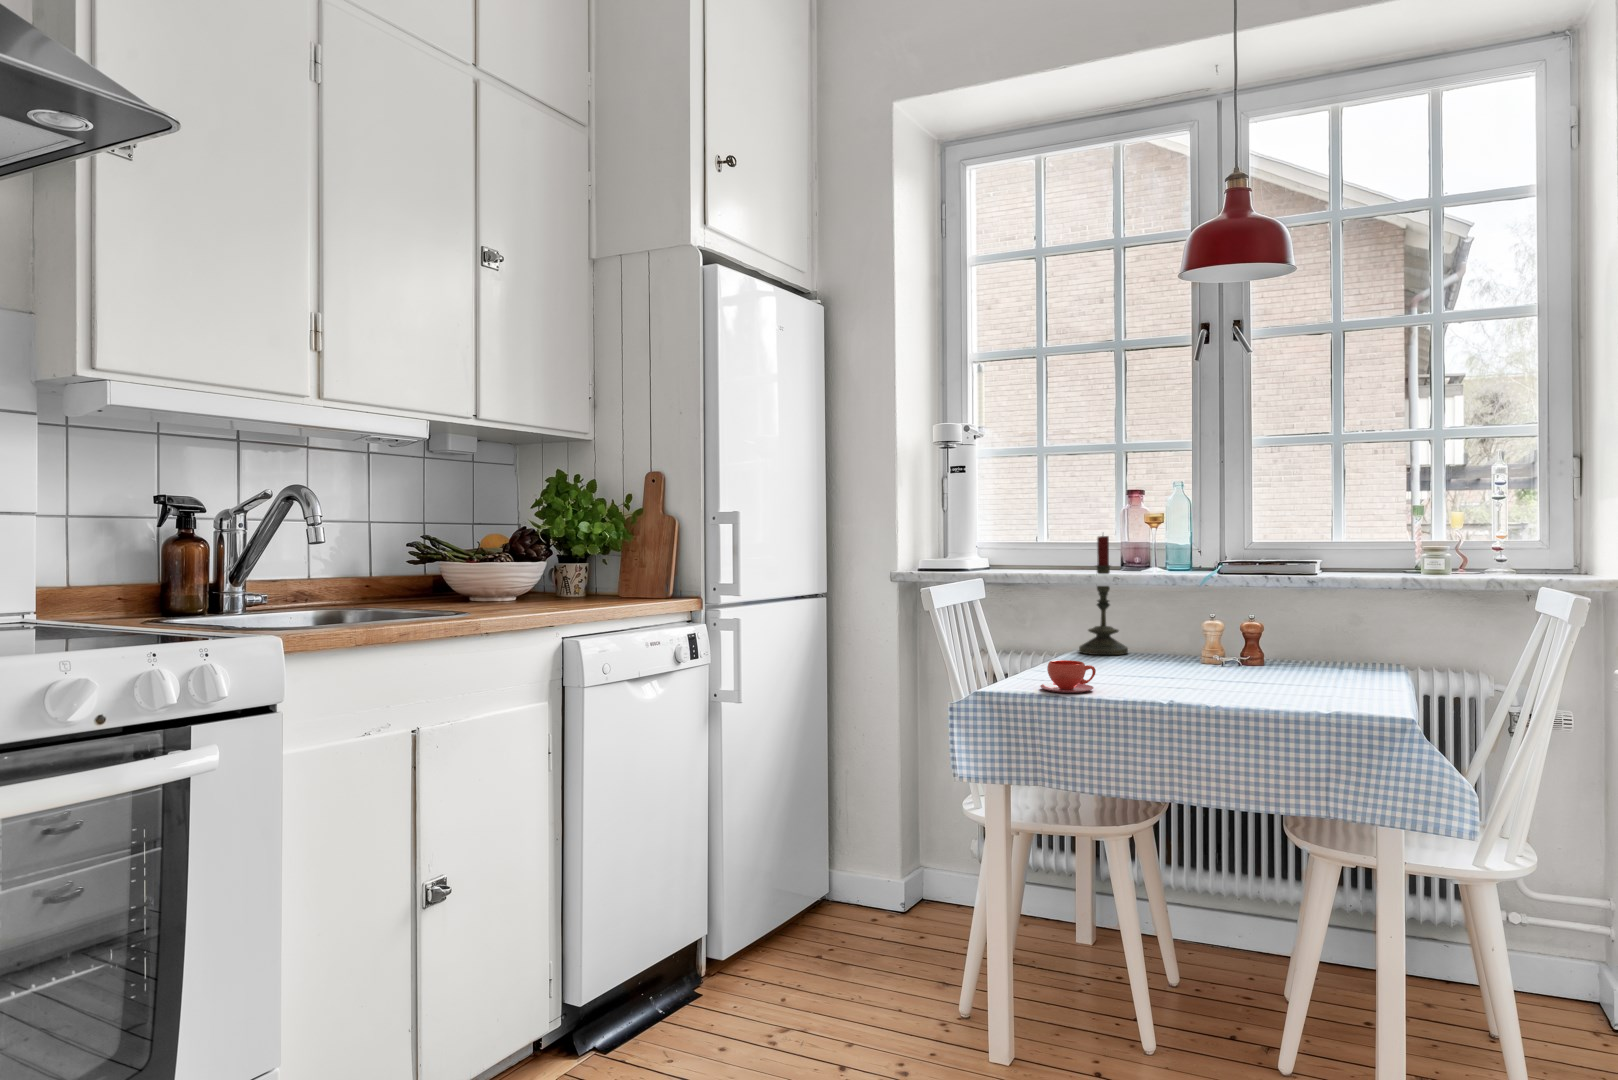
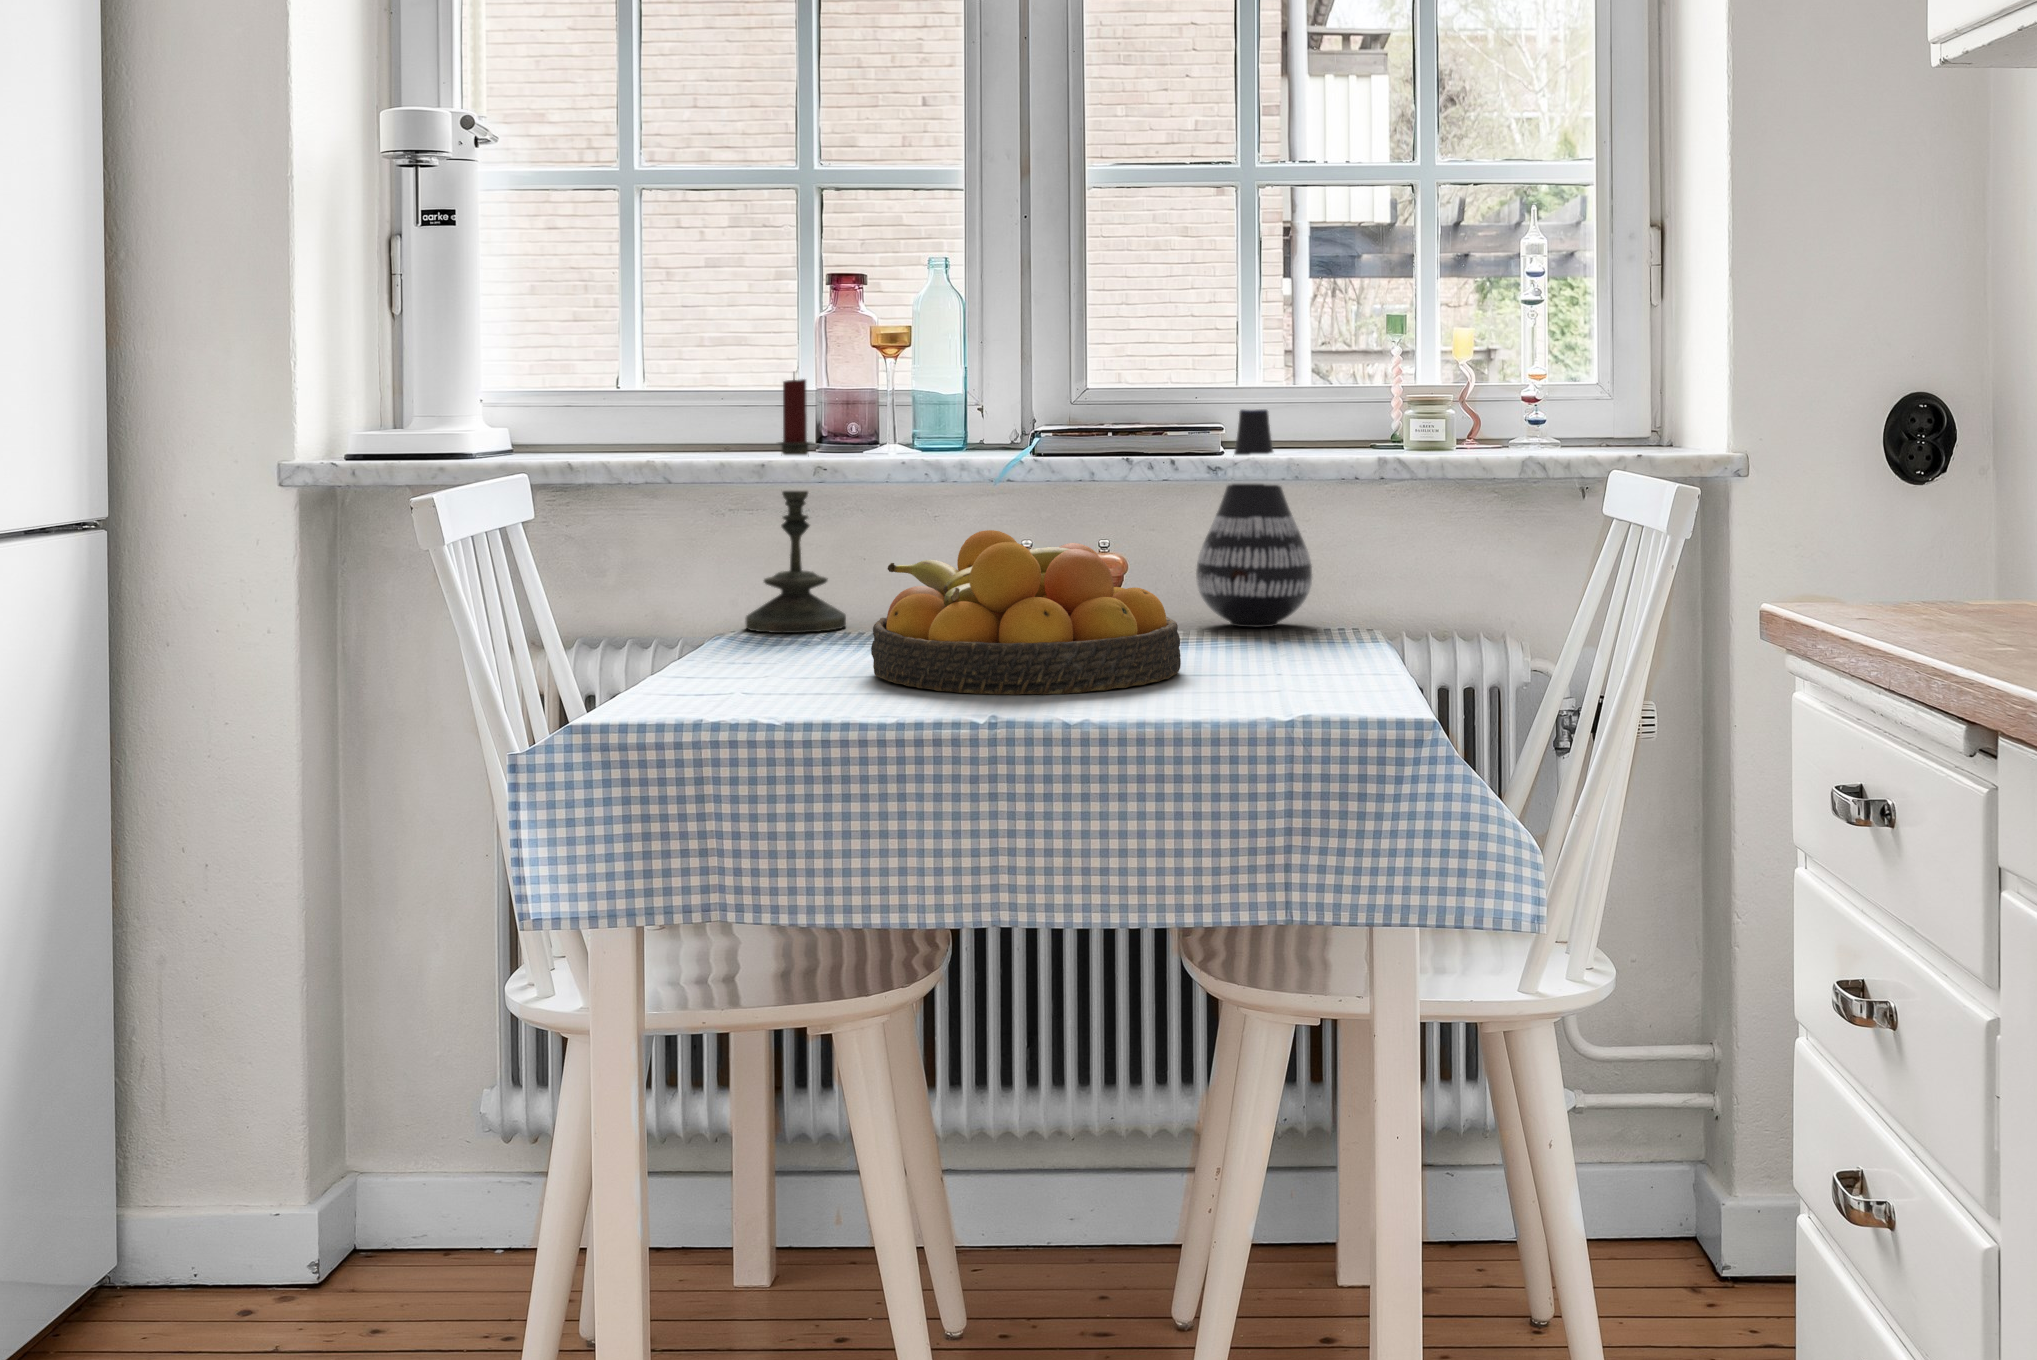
vase: none [1312,552,1380,666] -> present [1196,409,1312,627]
fruit bowl: none [1125,611,1285,693] -> present [871,530,1181,695]
teacup: present [1040,660,1096,693] -> none [711,644,829,715]

